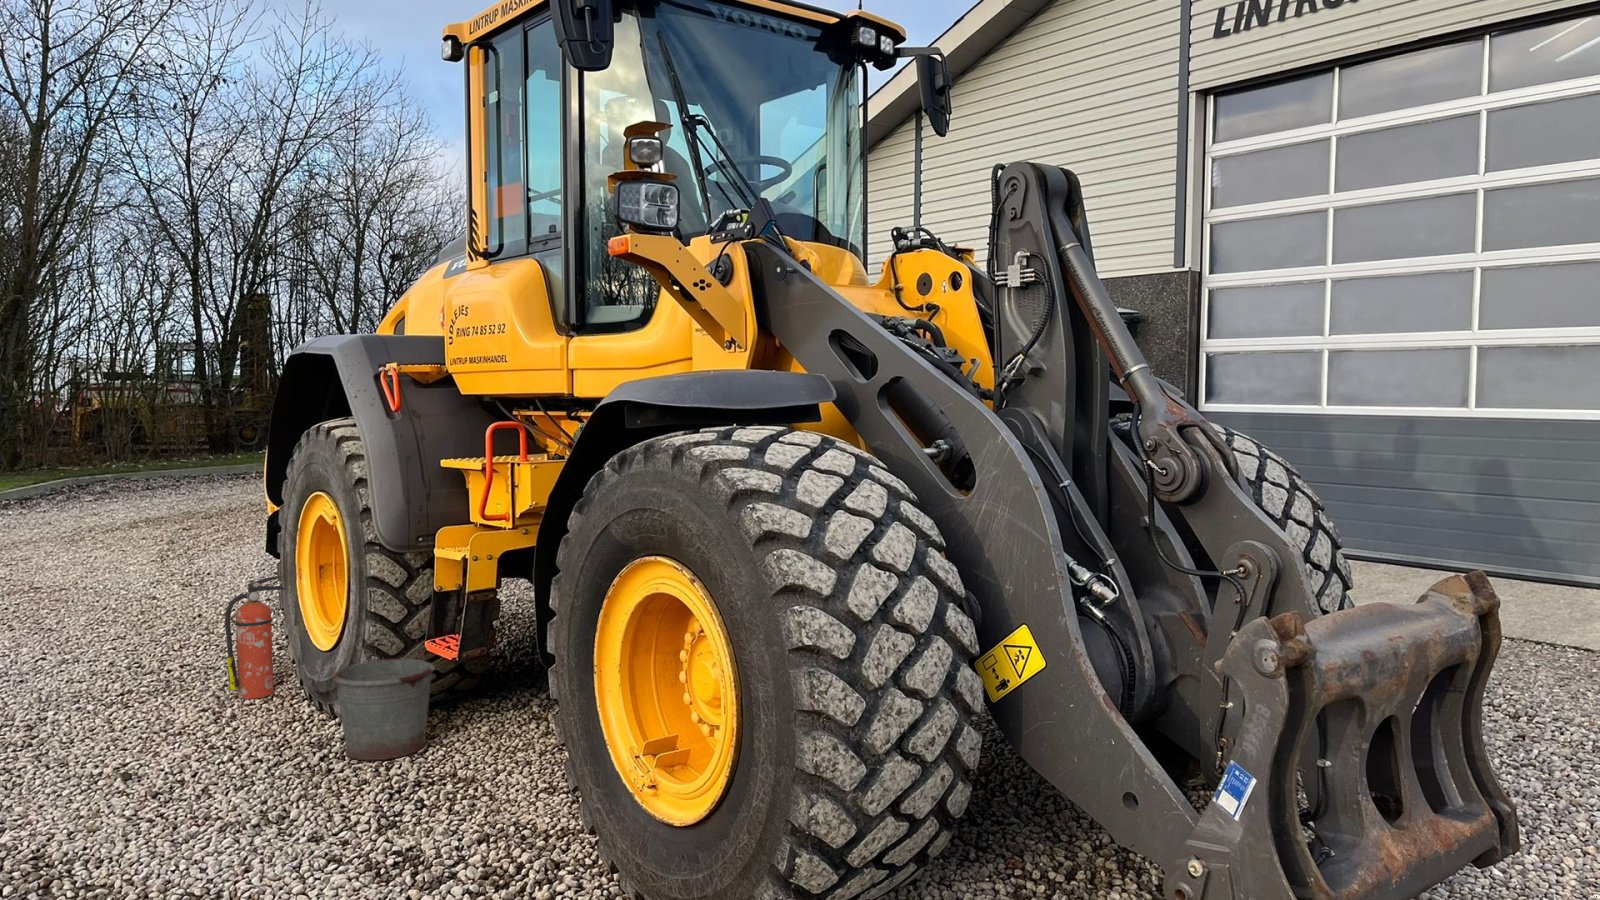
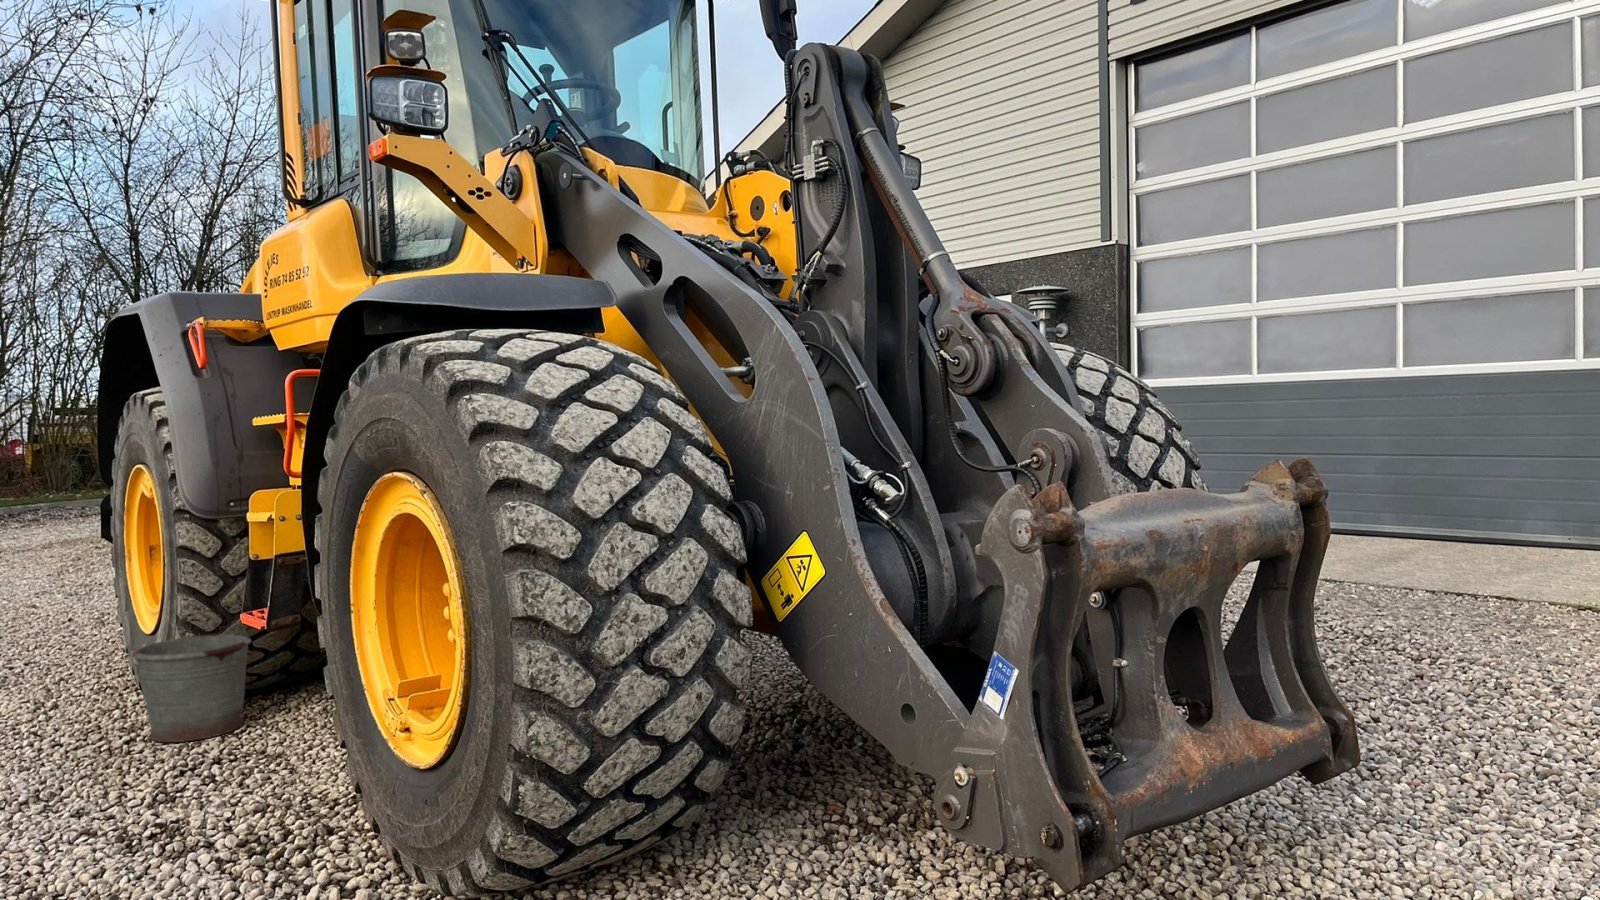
fire extinguisher: present [225,576,285,699] -> none [41,557,110,690]

